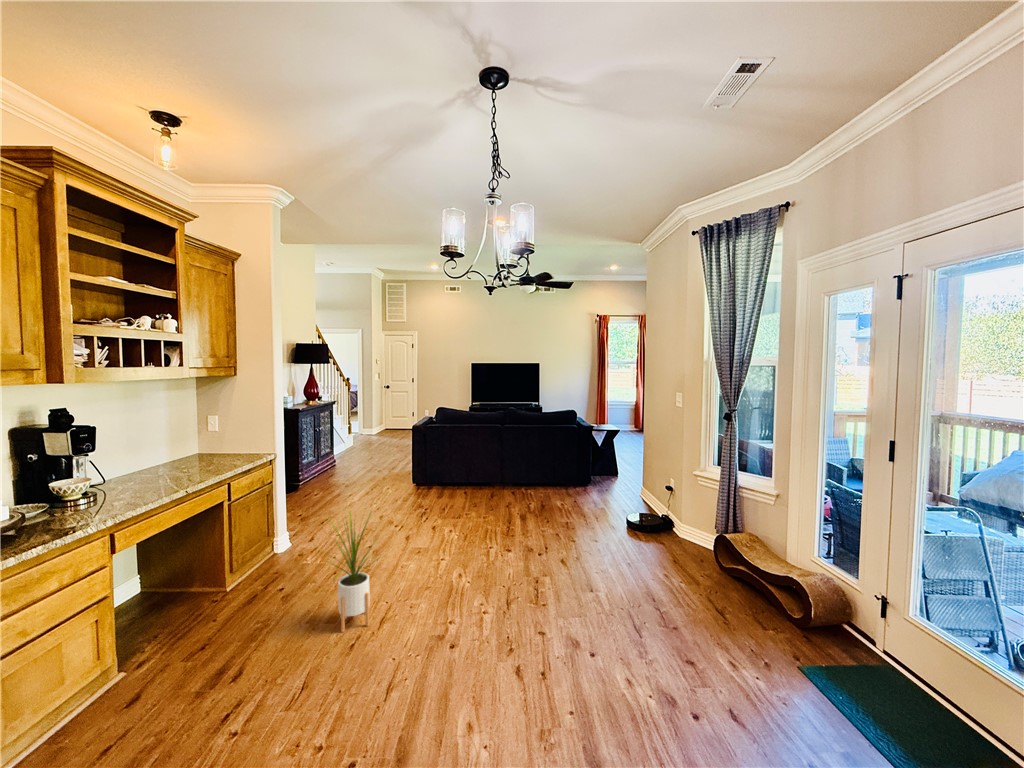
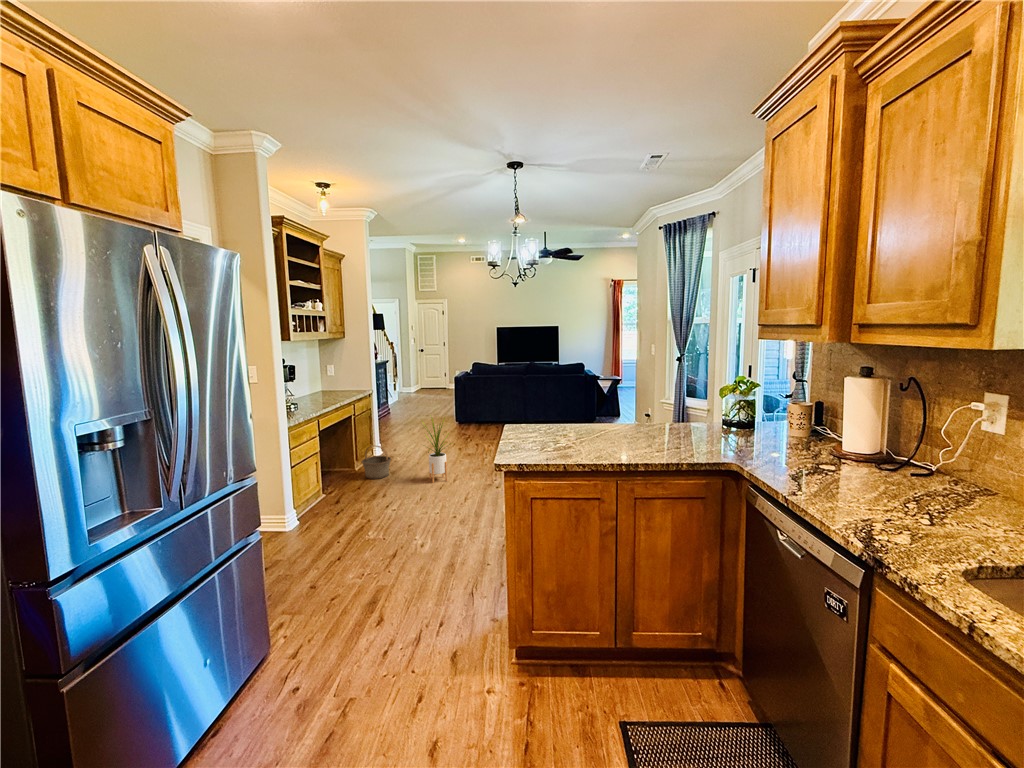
basket: none [225,557,281,619] -> present [361,446,391,479]

